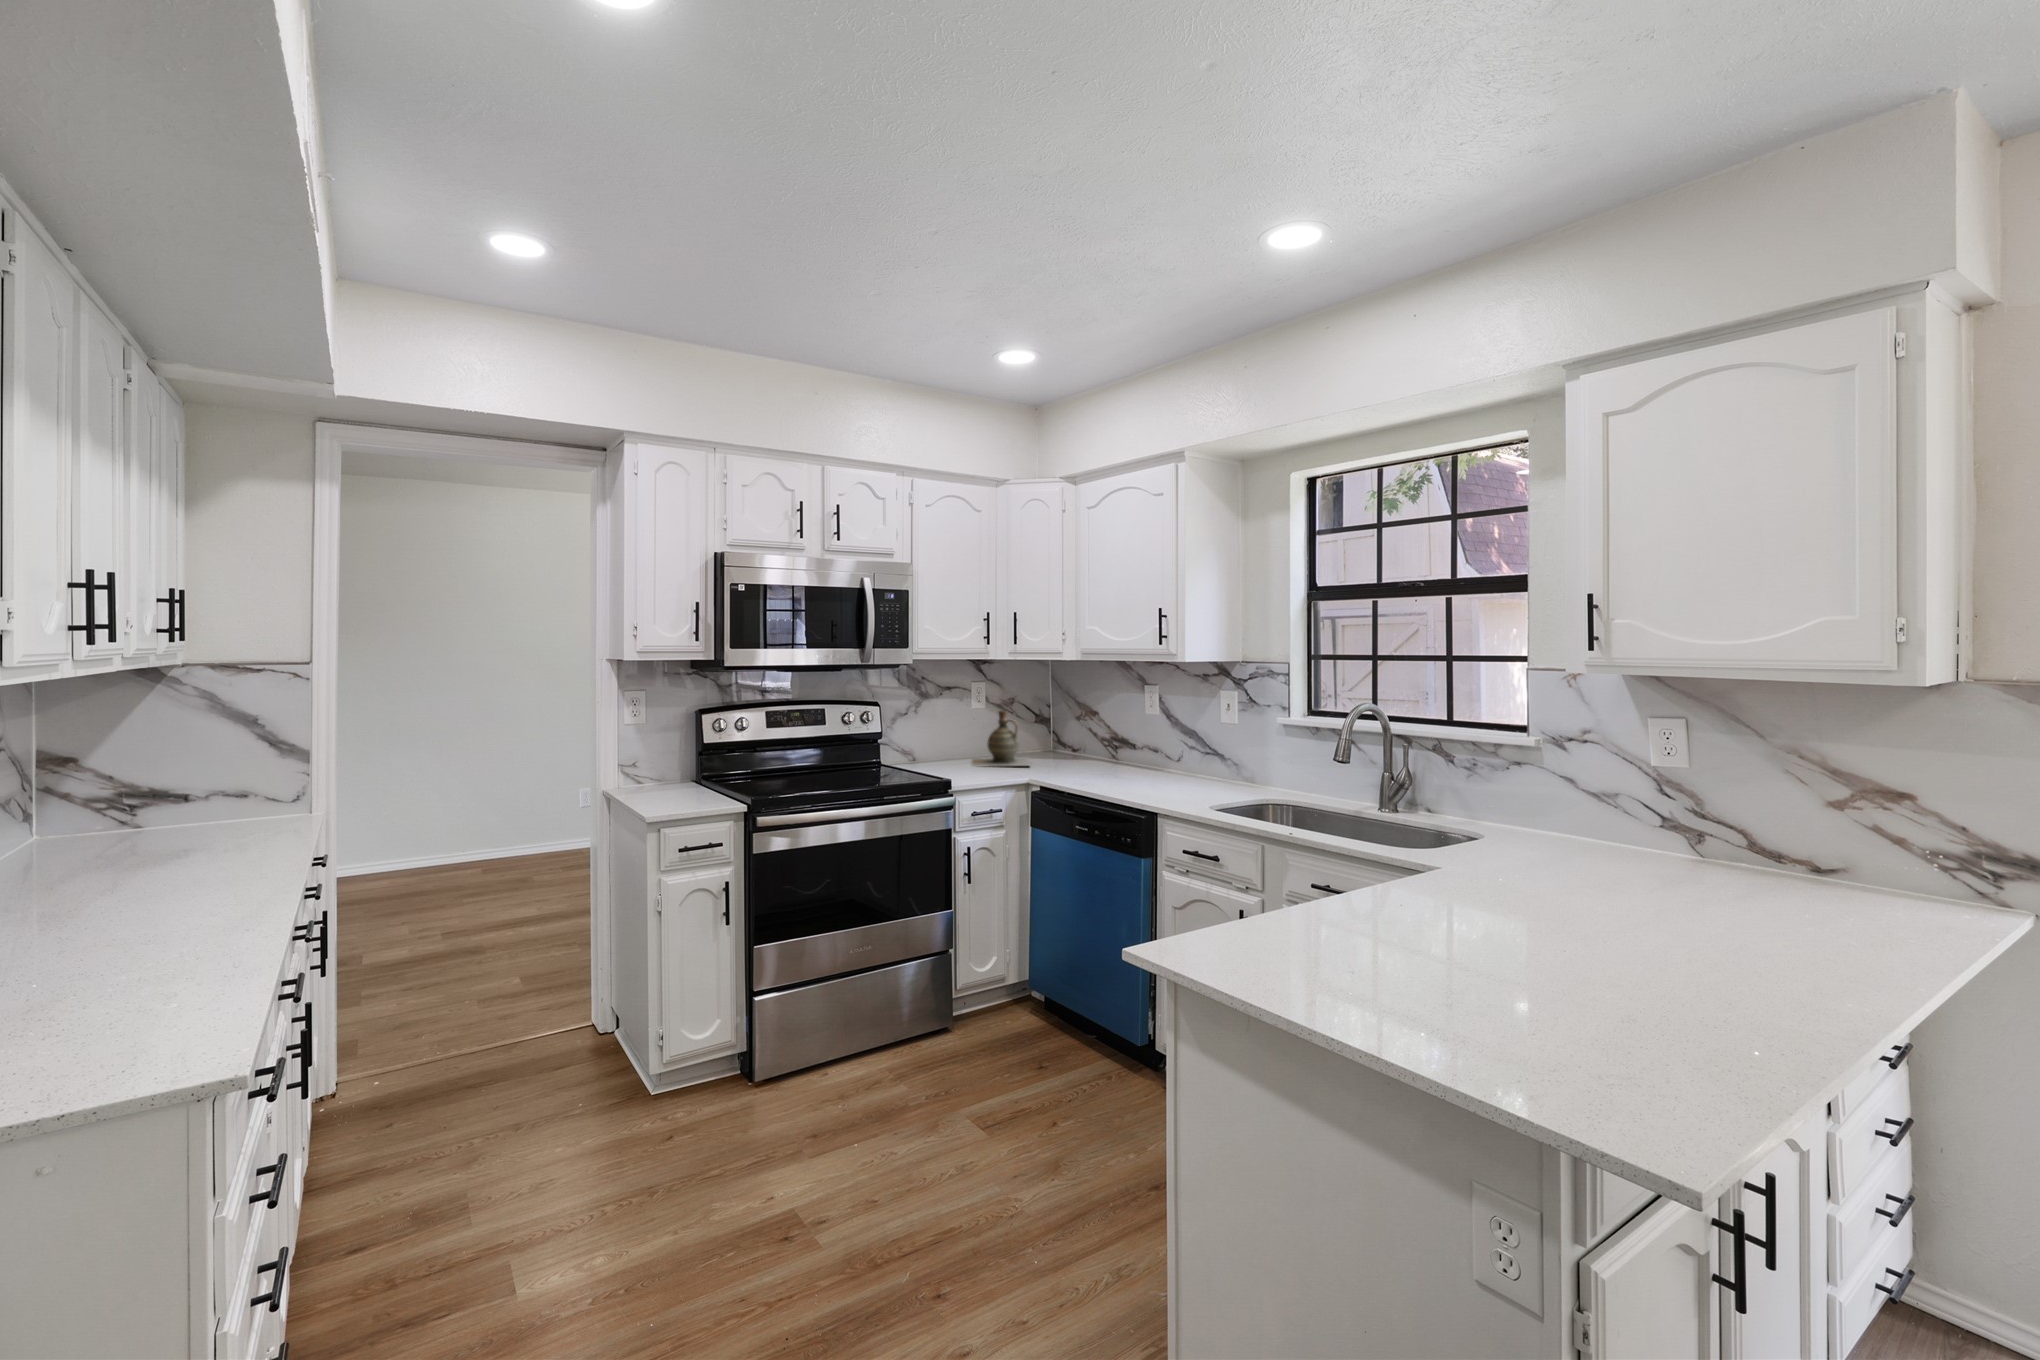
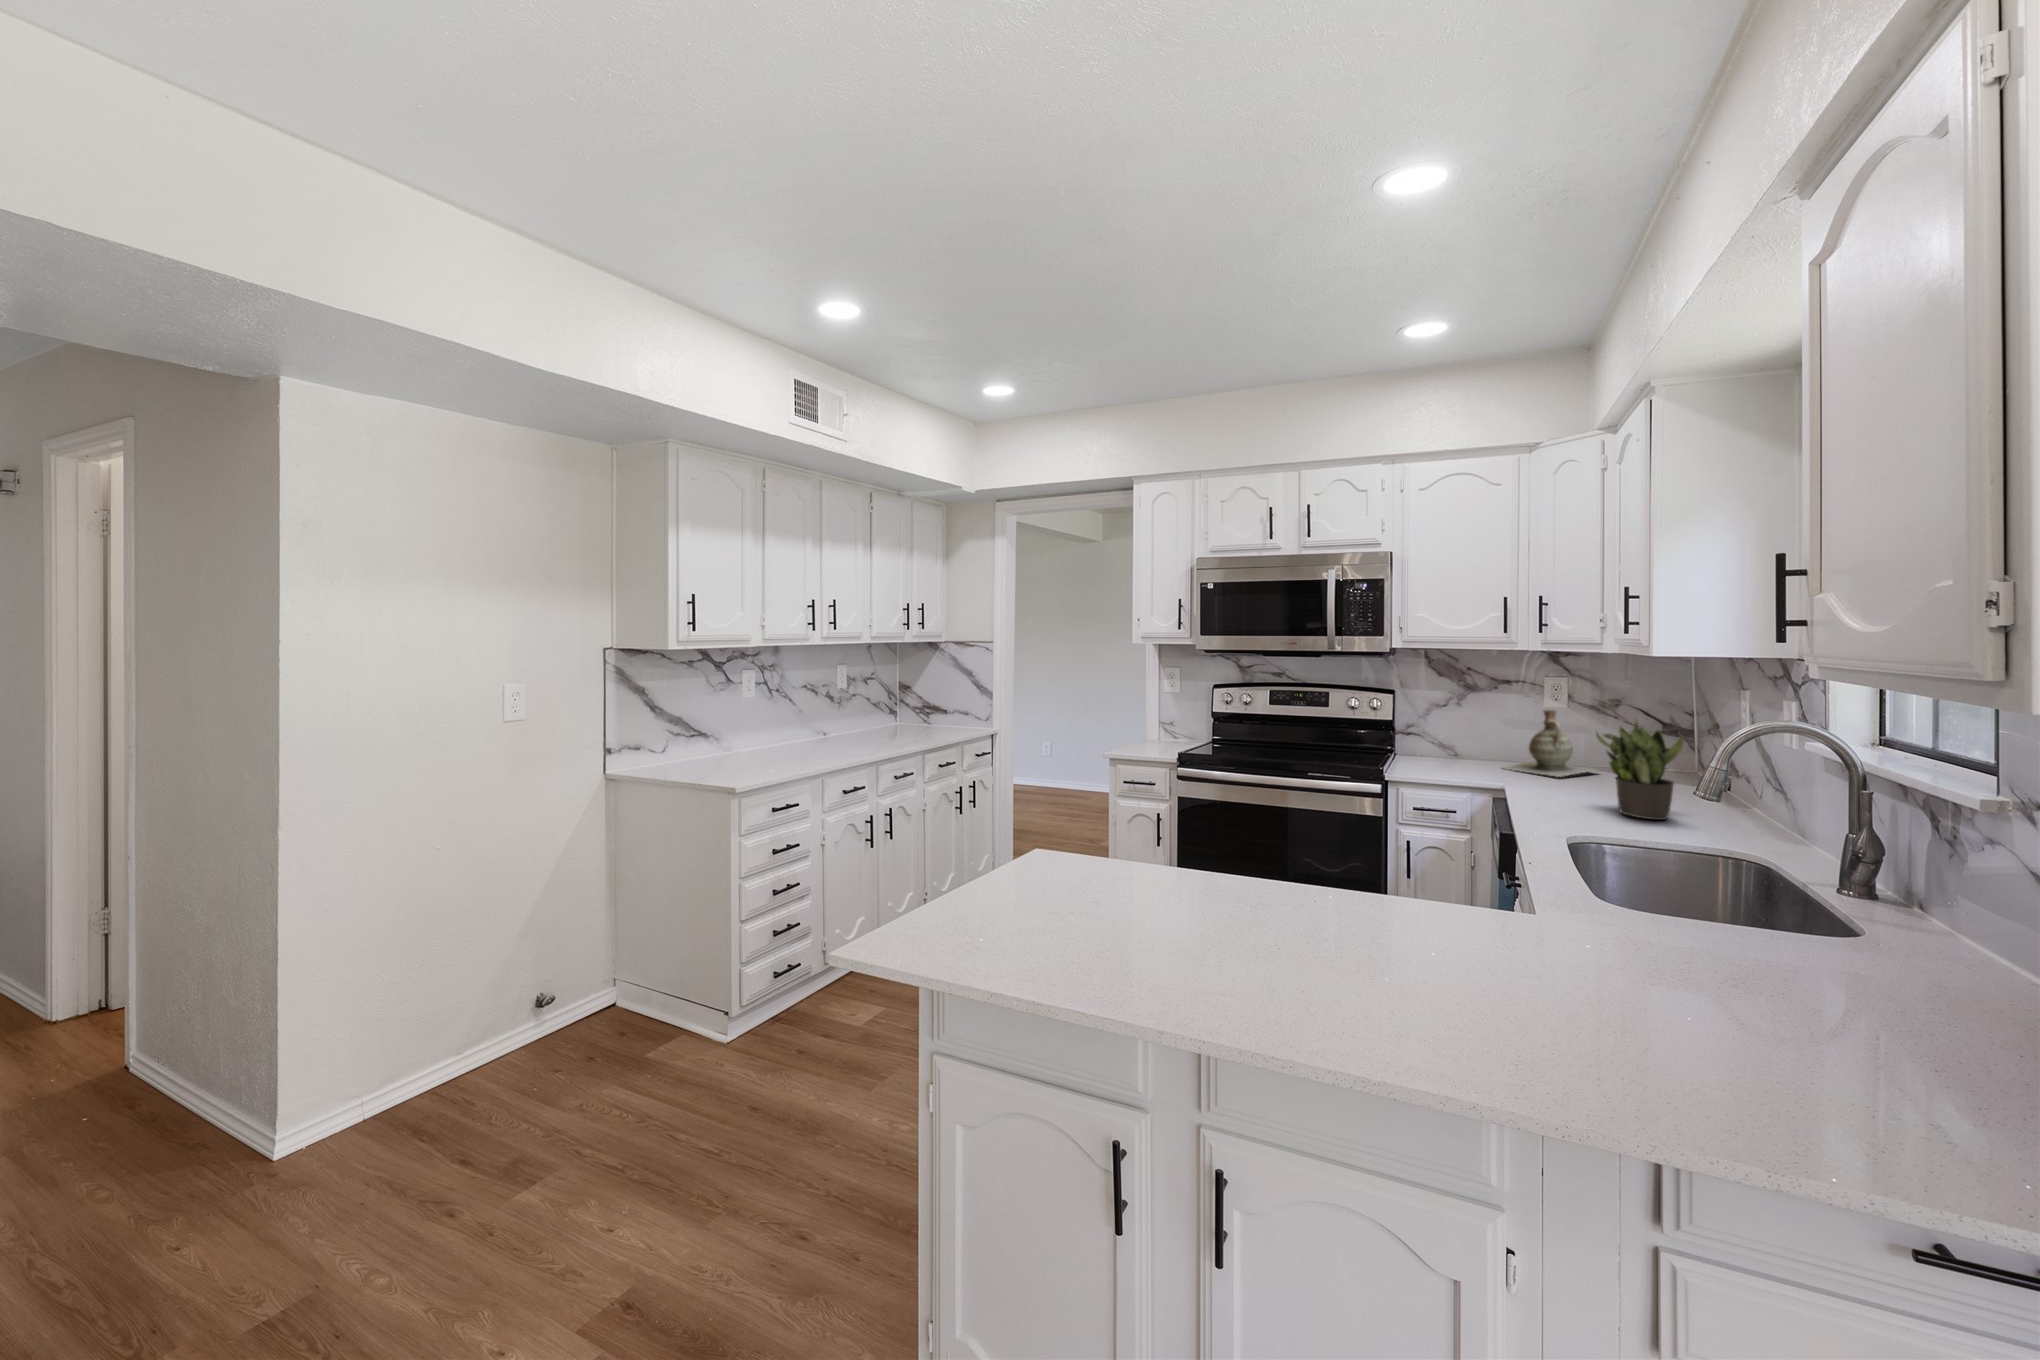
potted plant: none [1121,706,1188,783] -> present [1596,722,1684,820]

